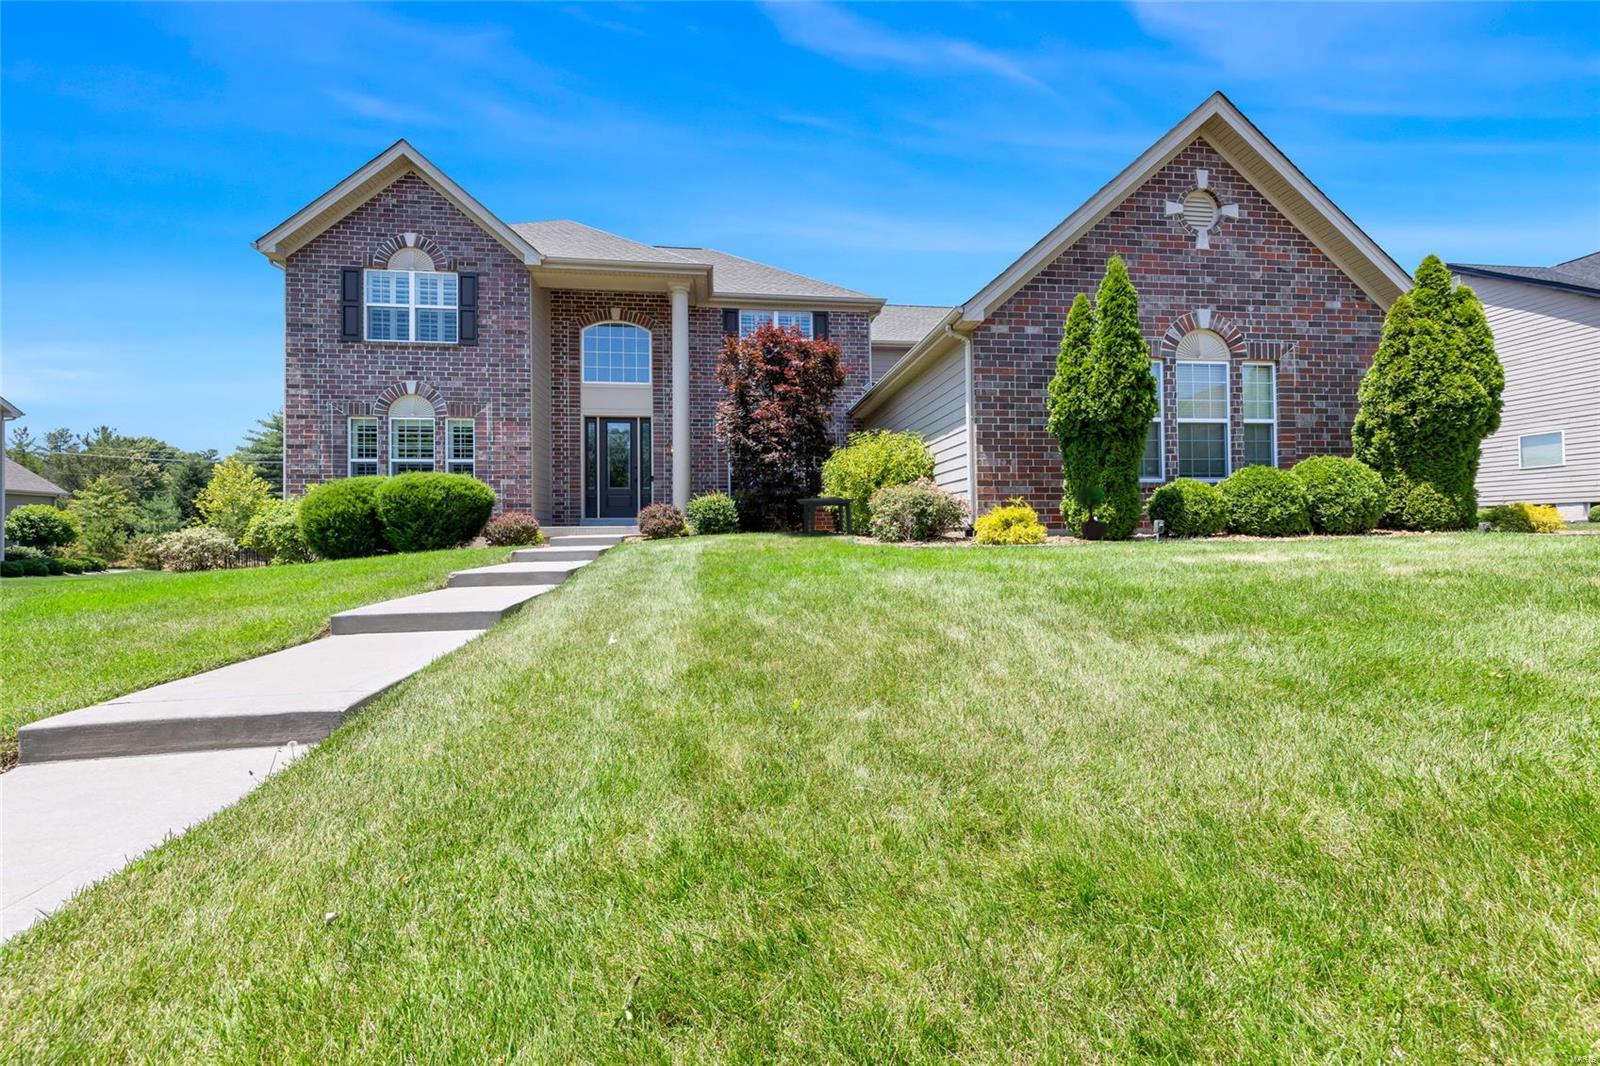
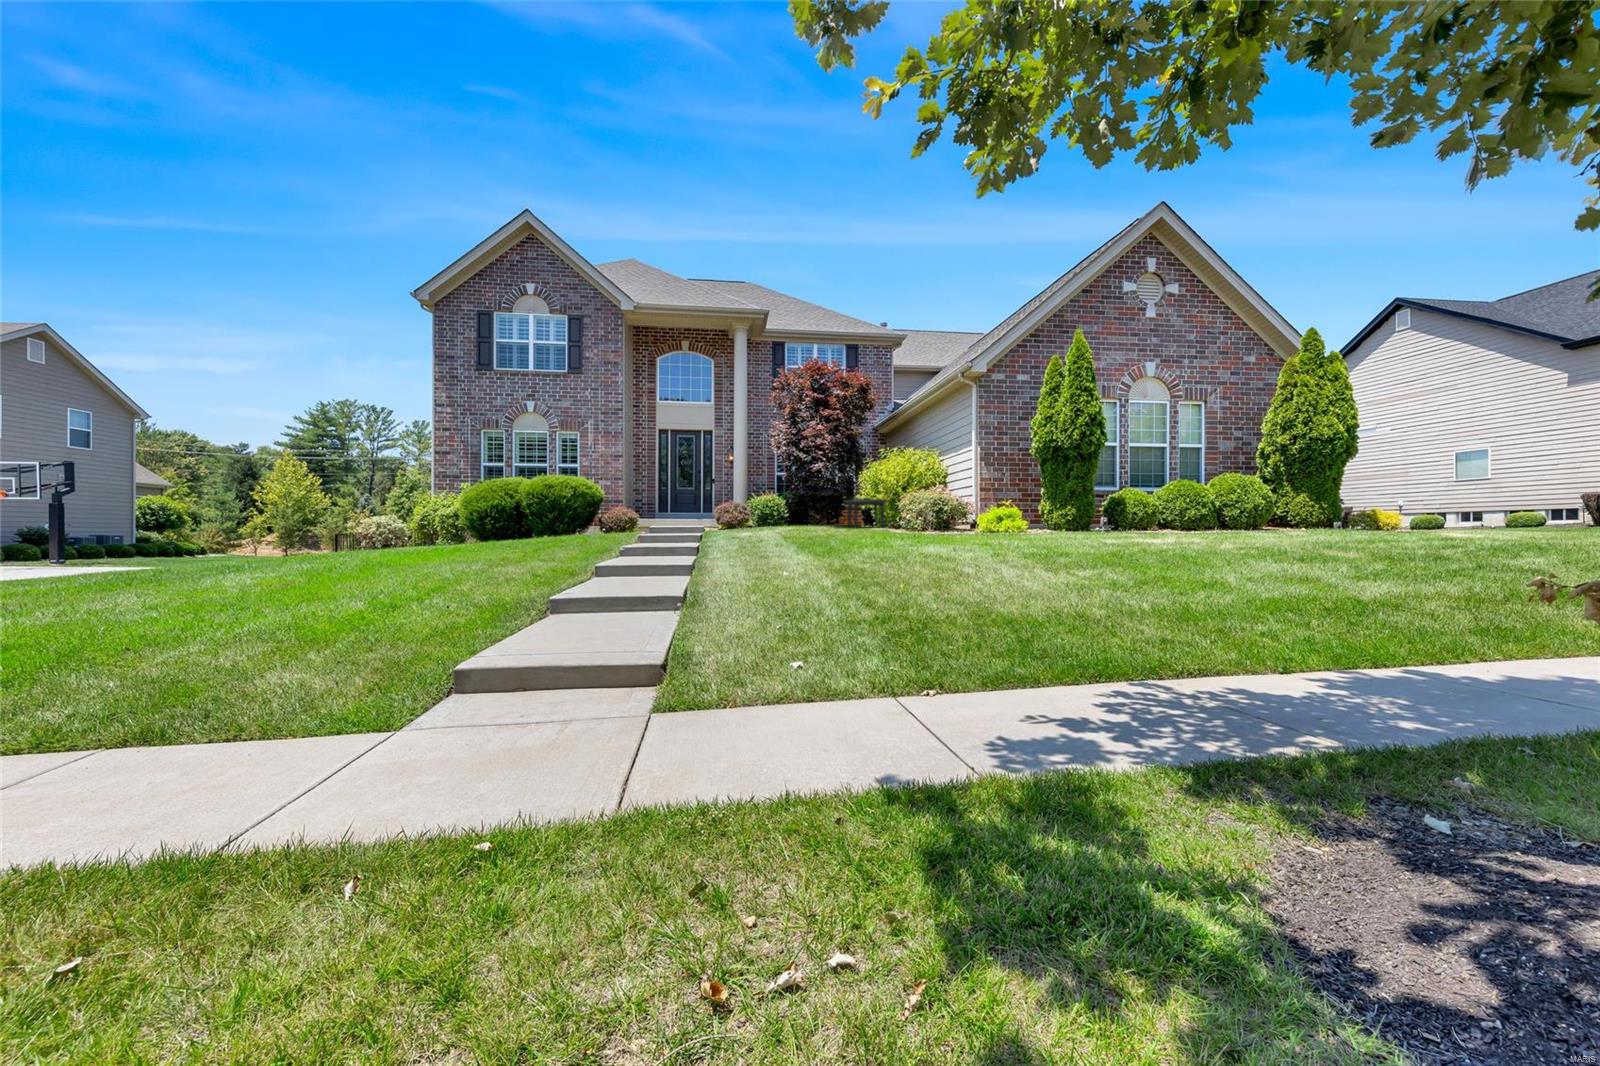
potted tree: present [1073,486,1108,539] -> none [1044,490,1069,531]

